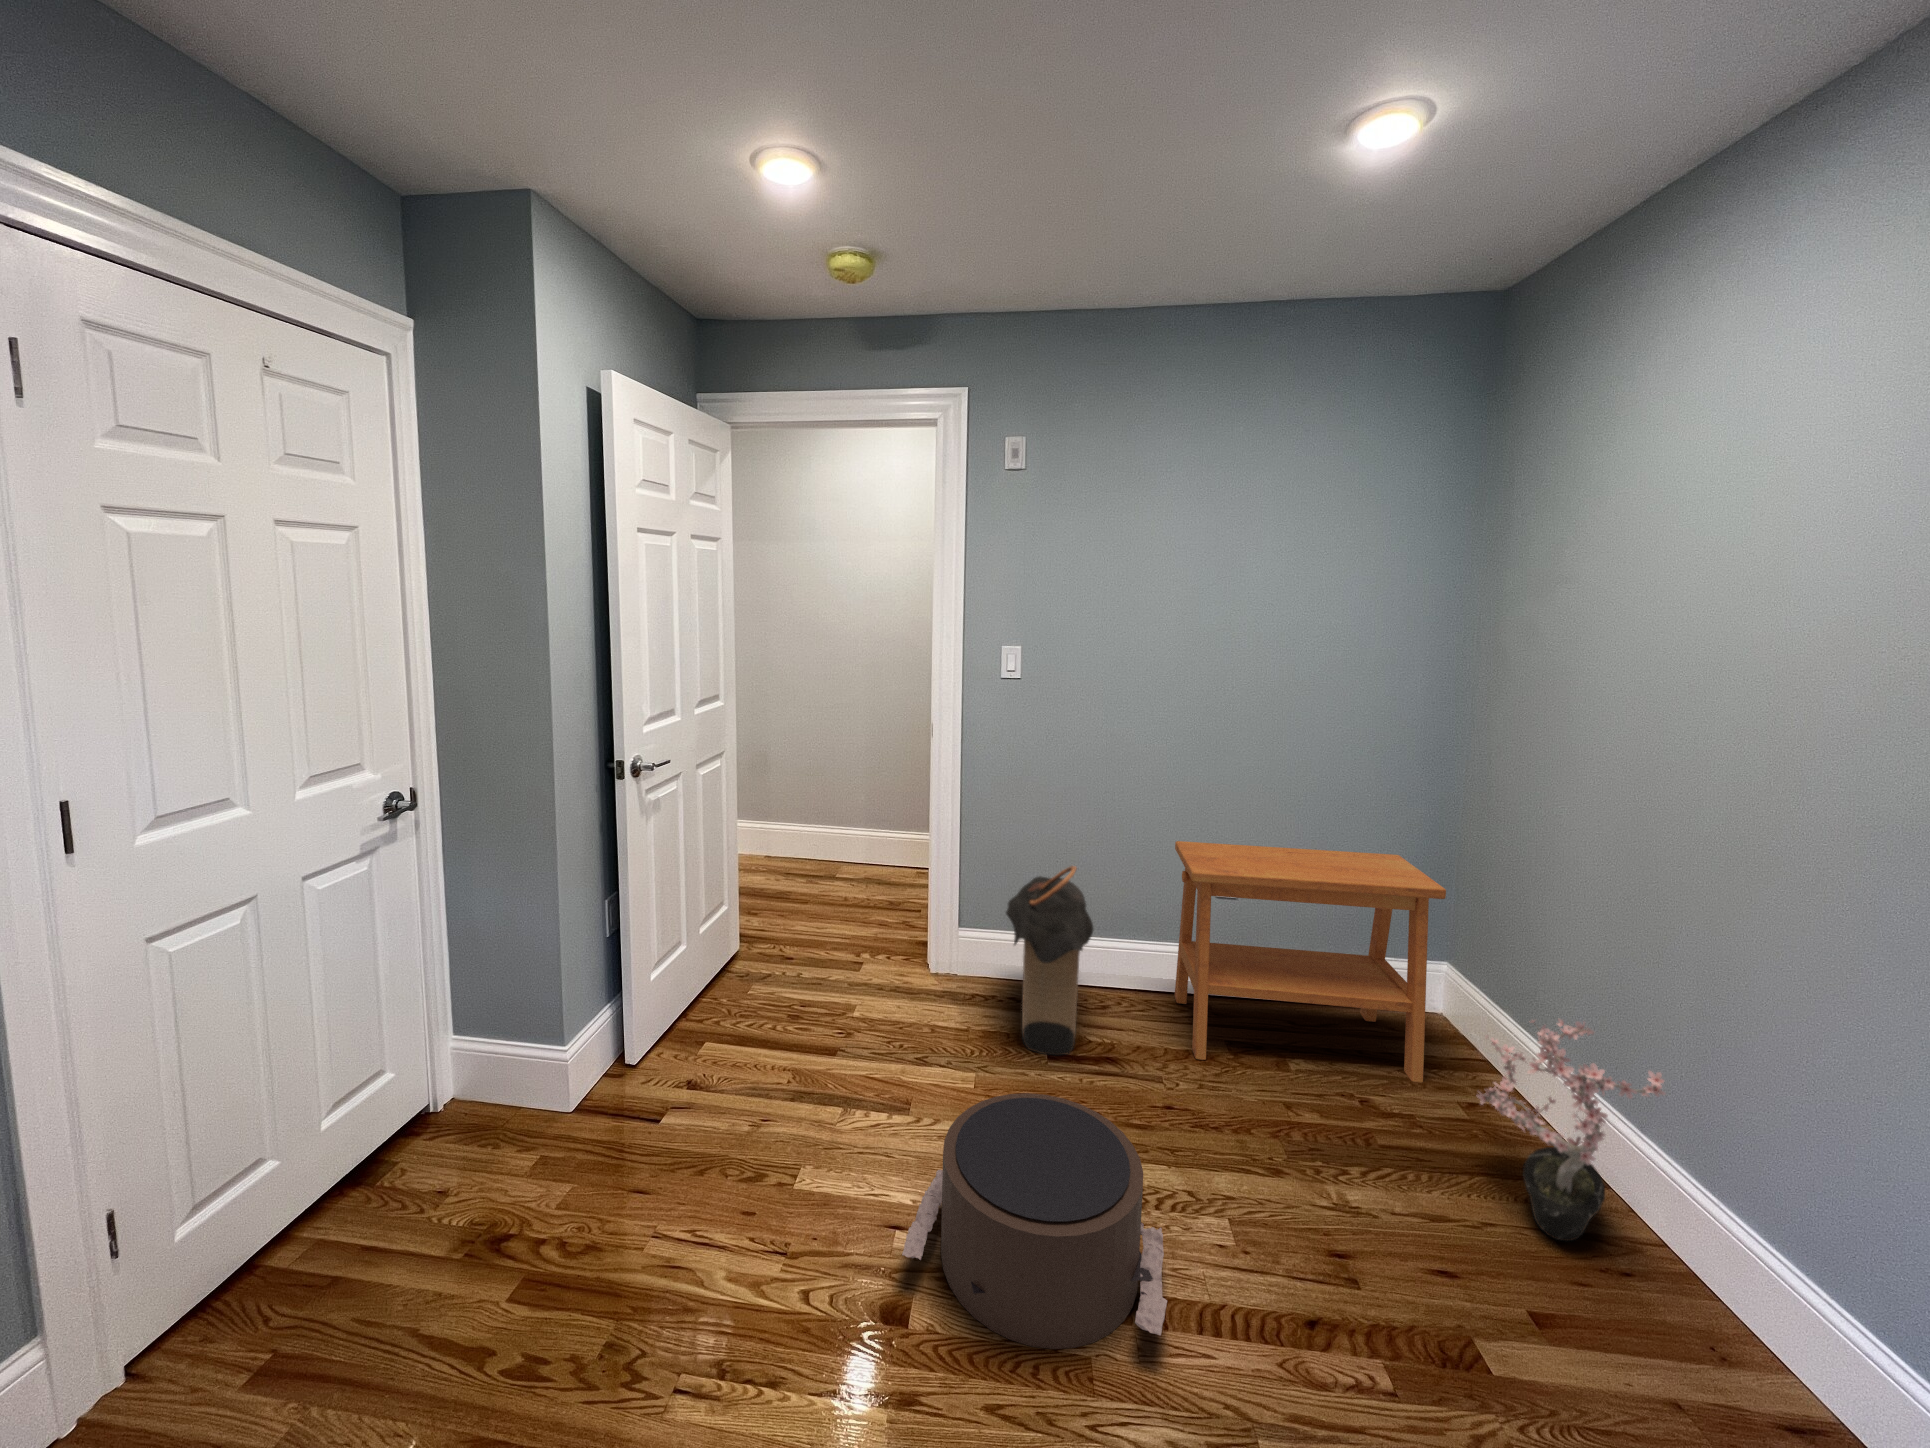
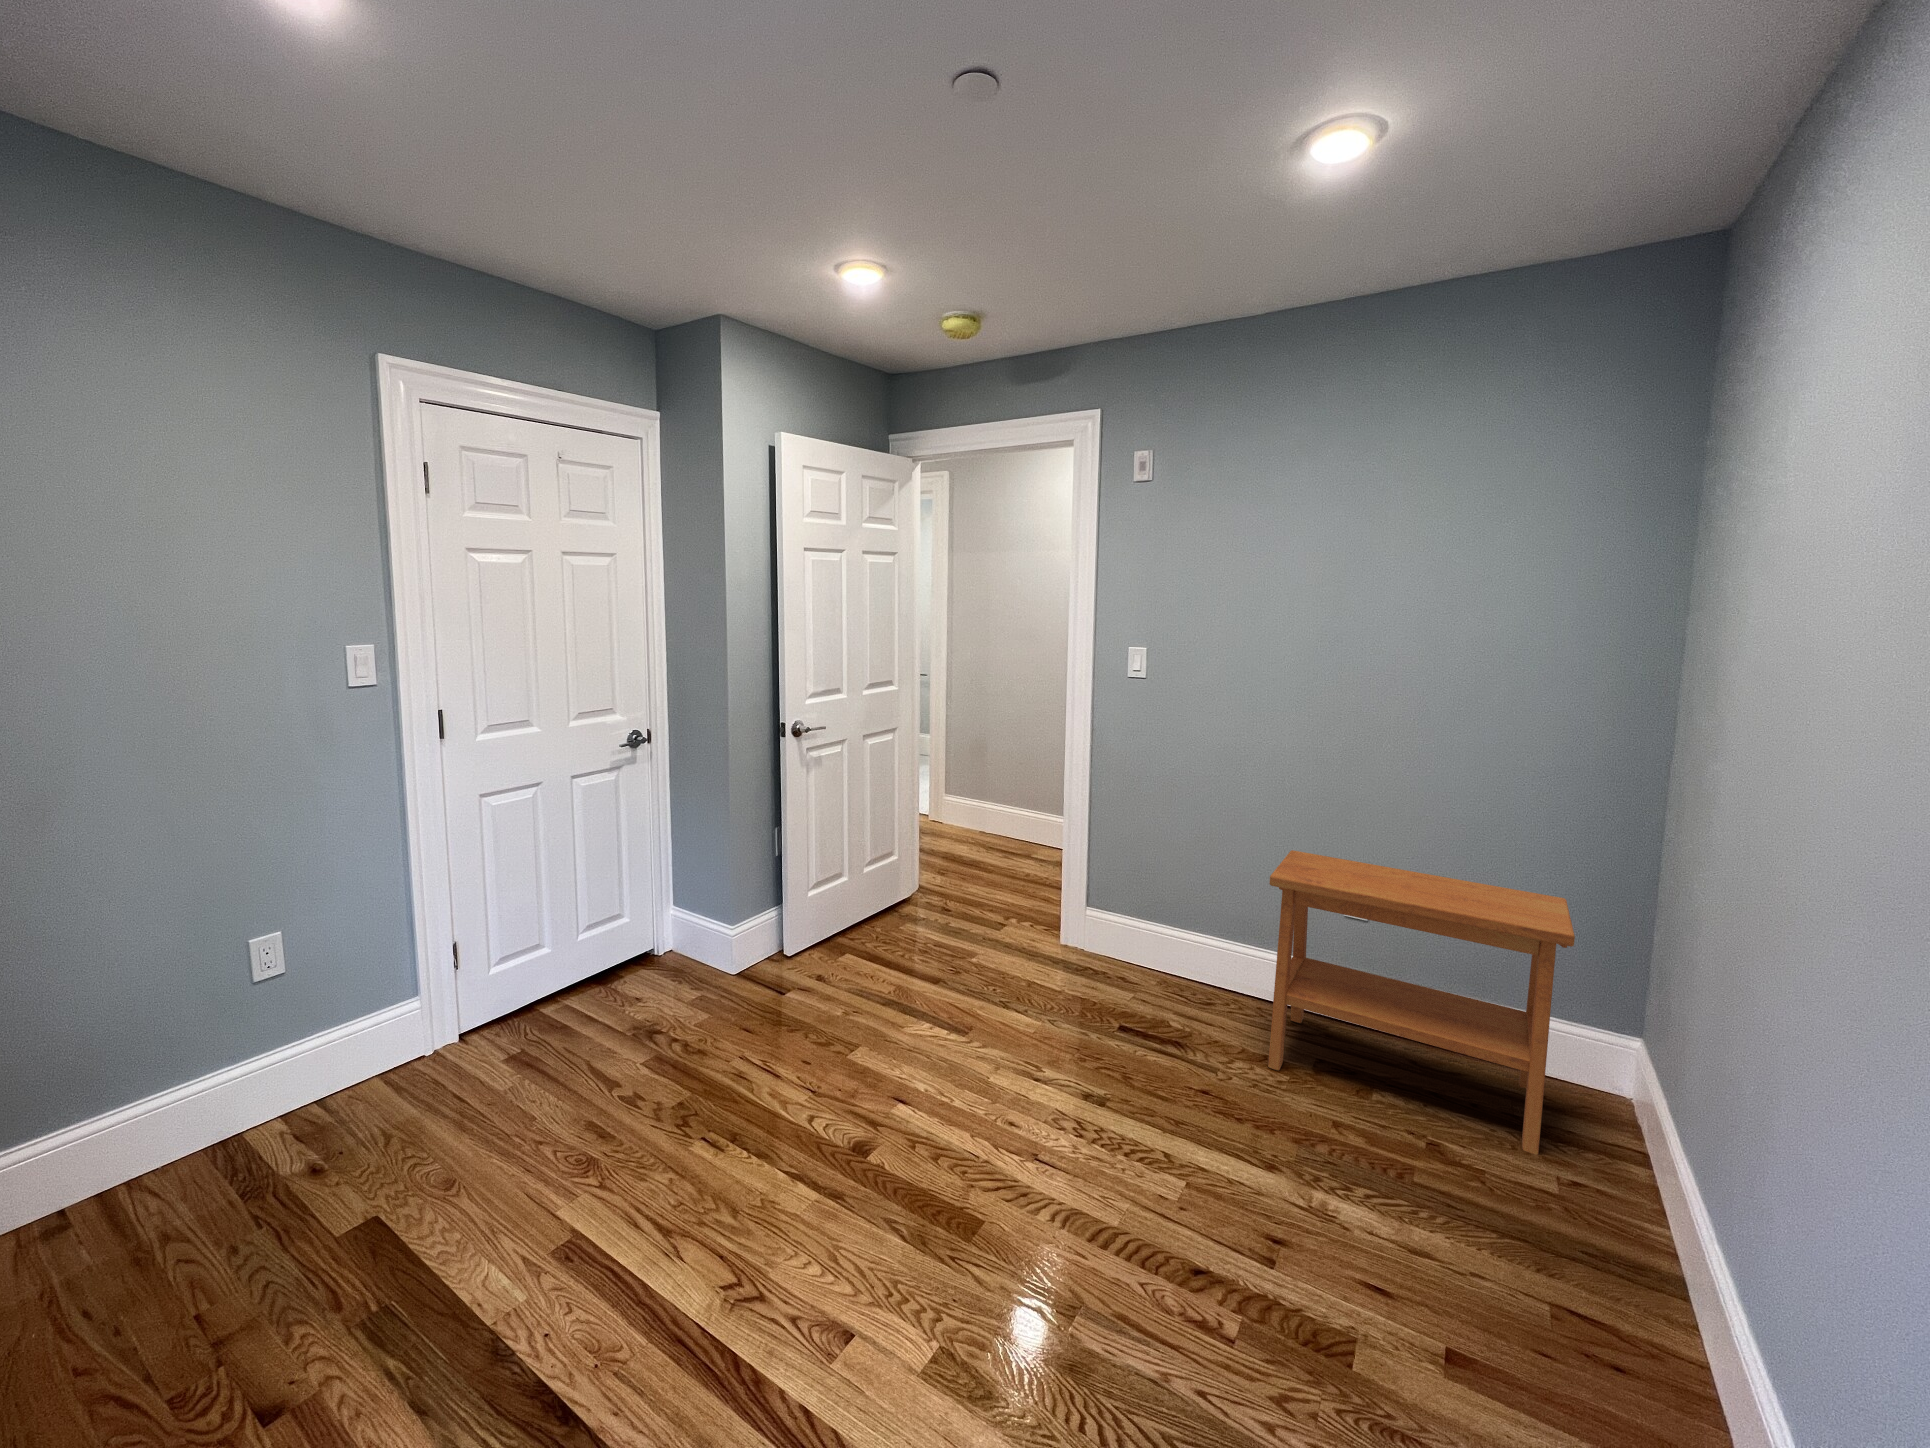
laundry hamper: present [1006,866,1093,1055] -> none [1088,857,1197,1033]
potted plant: present [1477,1019,1665,1241] -> none [1514,1074,1692,1327]
pouf: present [902,1093,1167,1349] -> none [878,1022,1096,1217]

